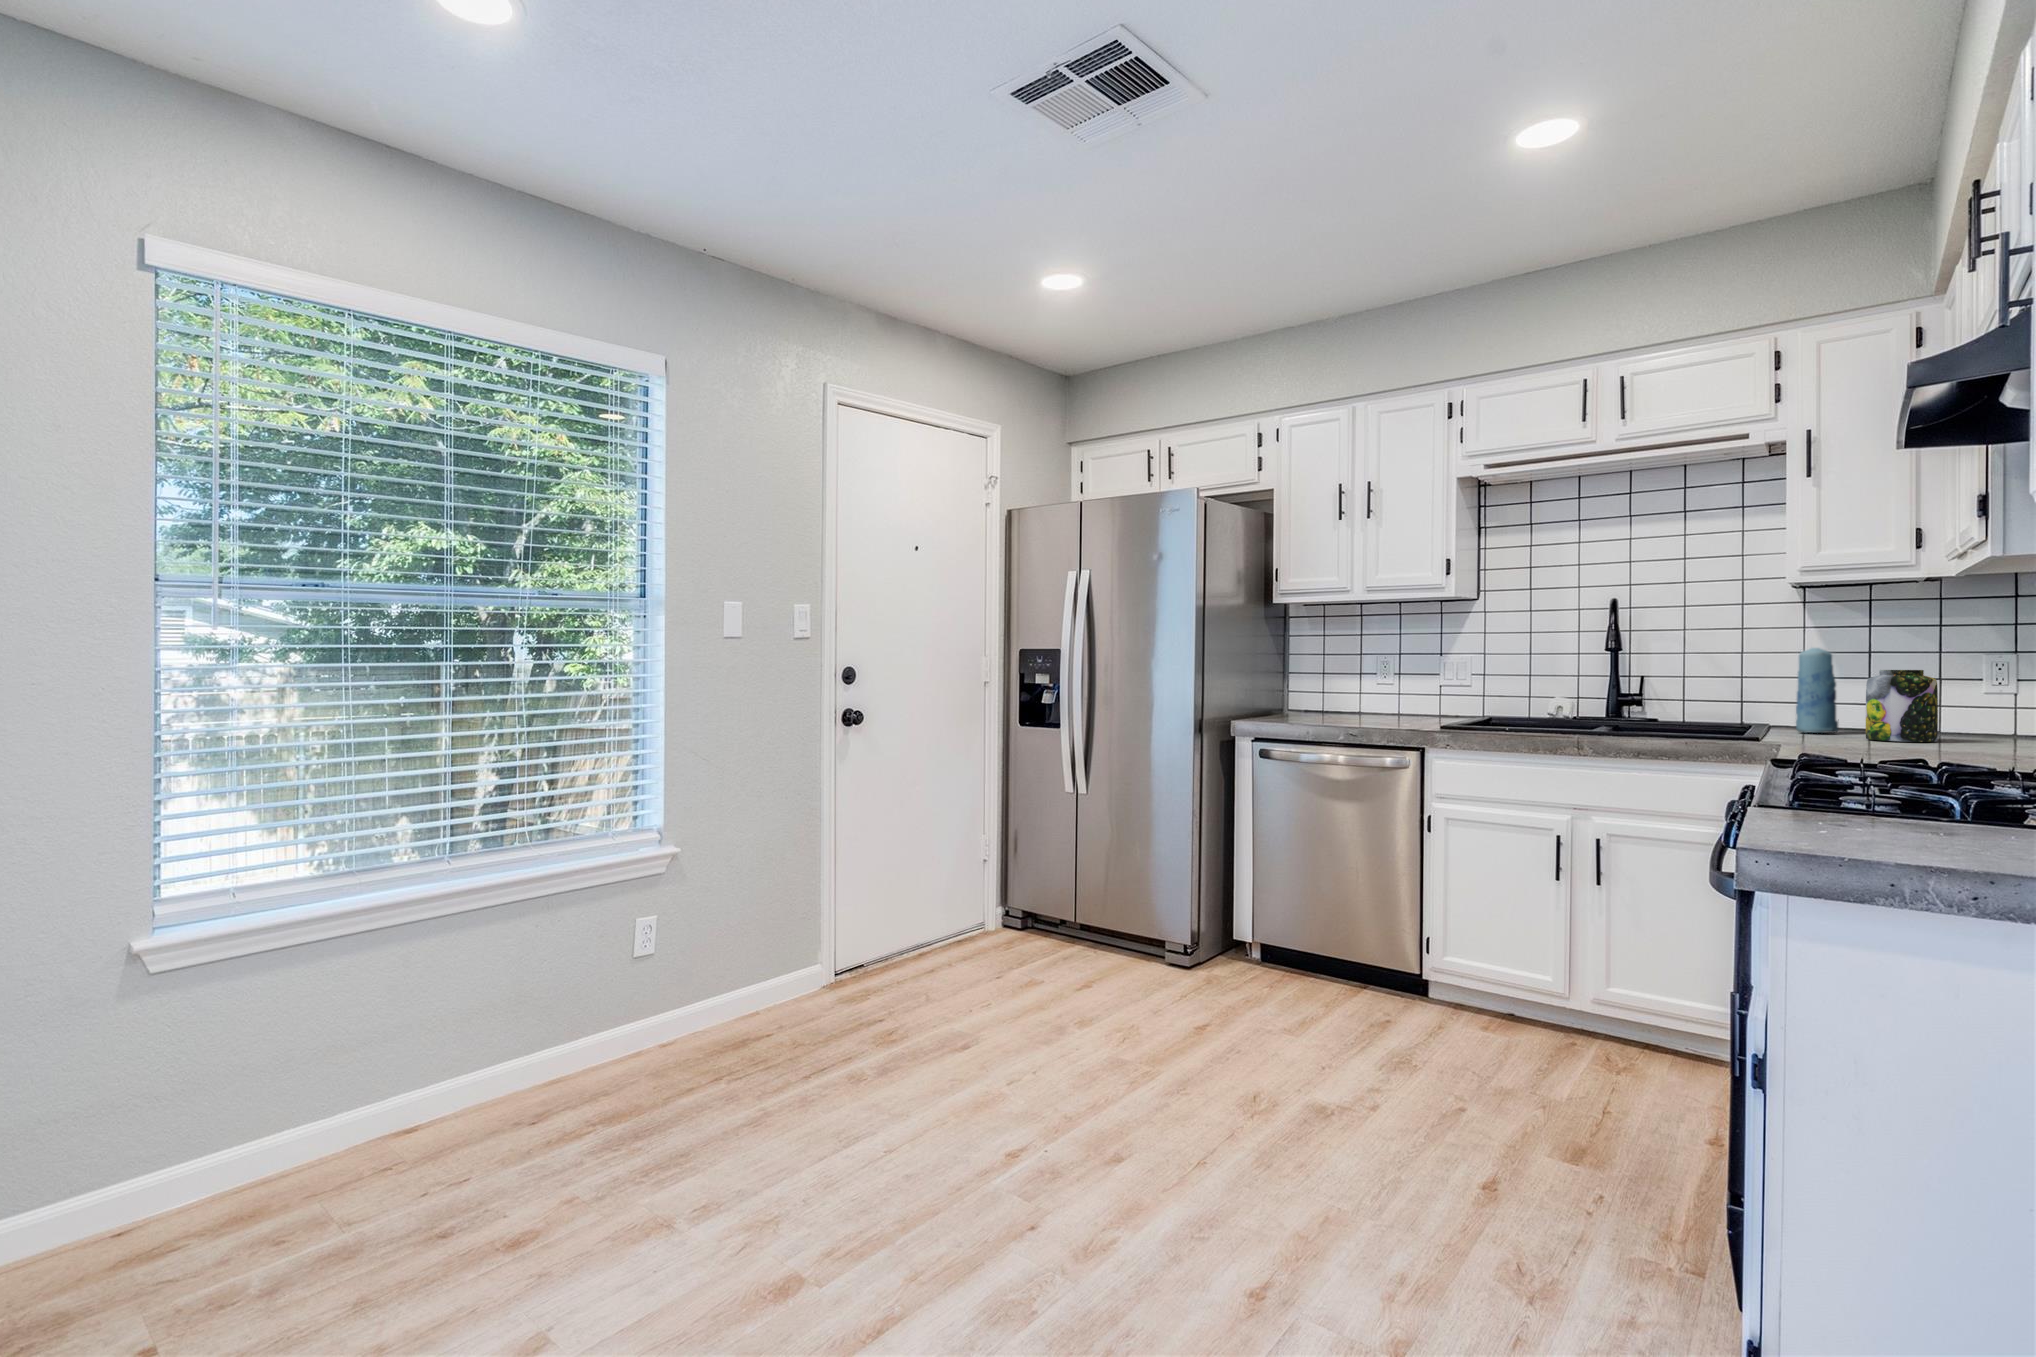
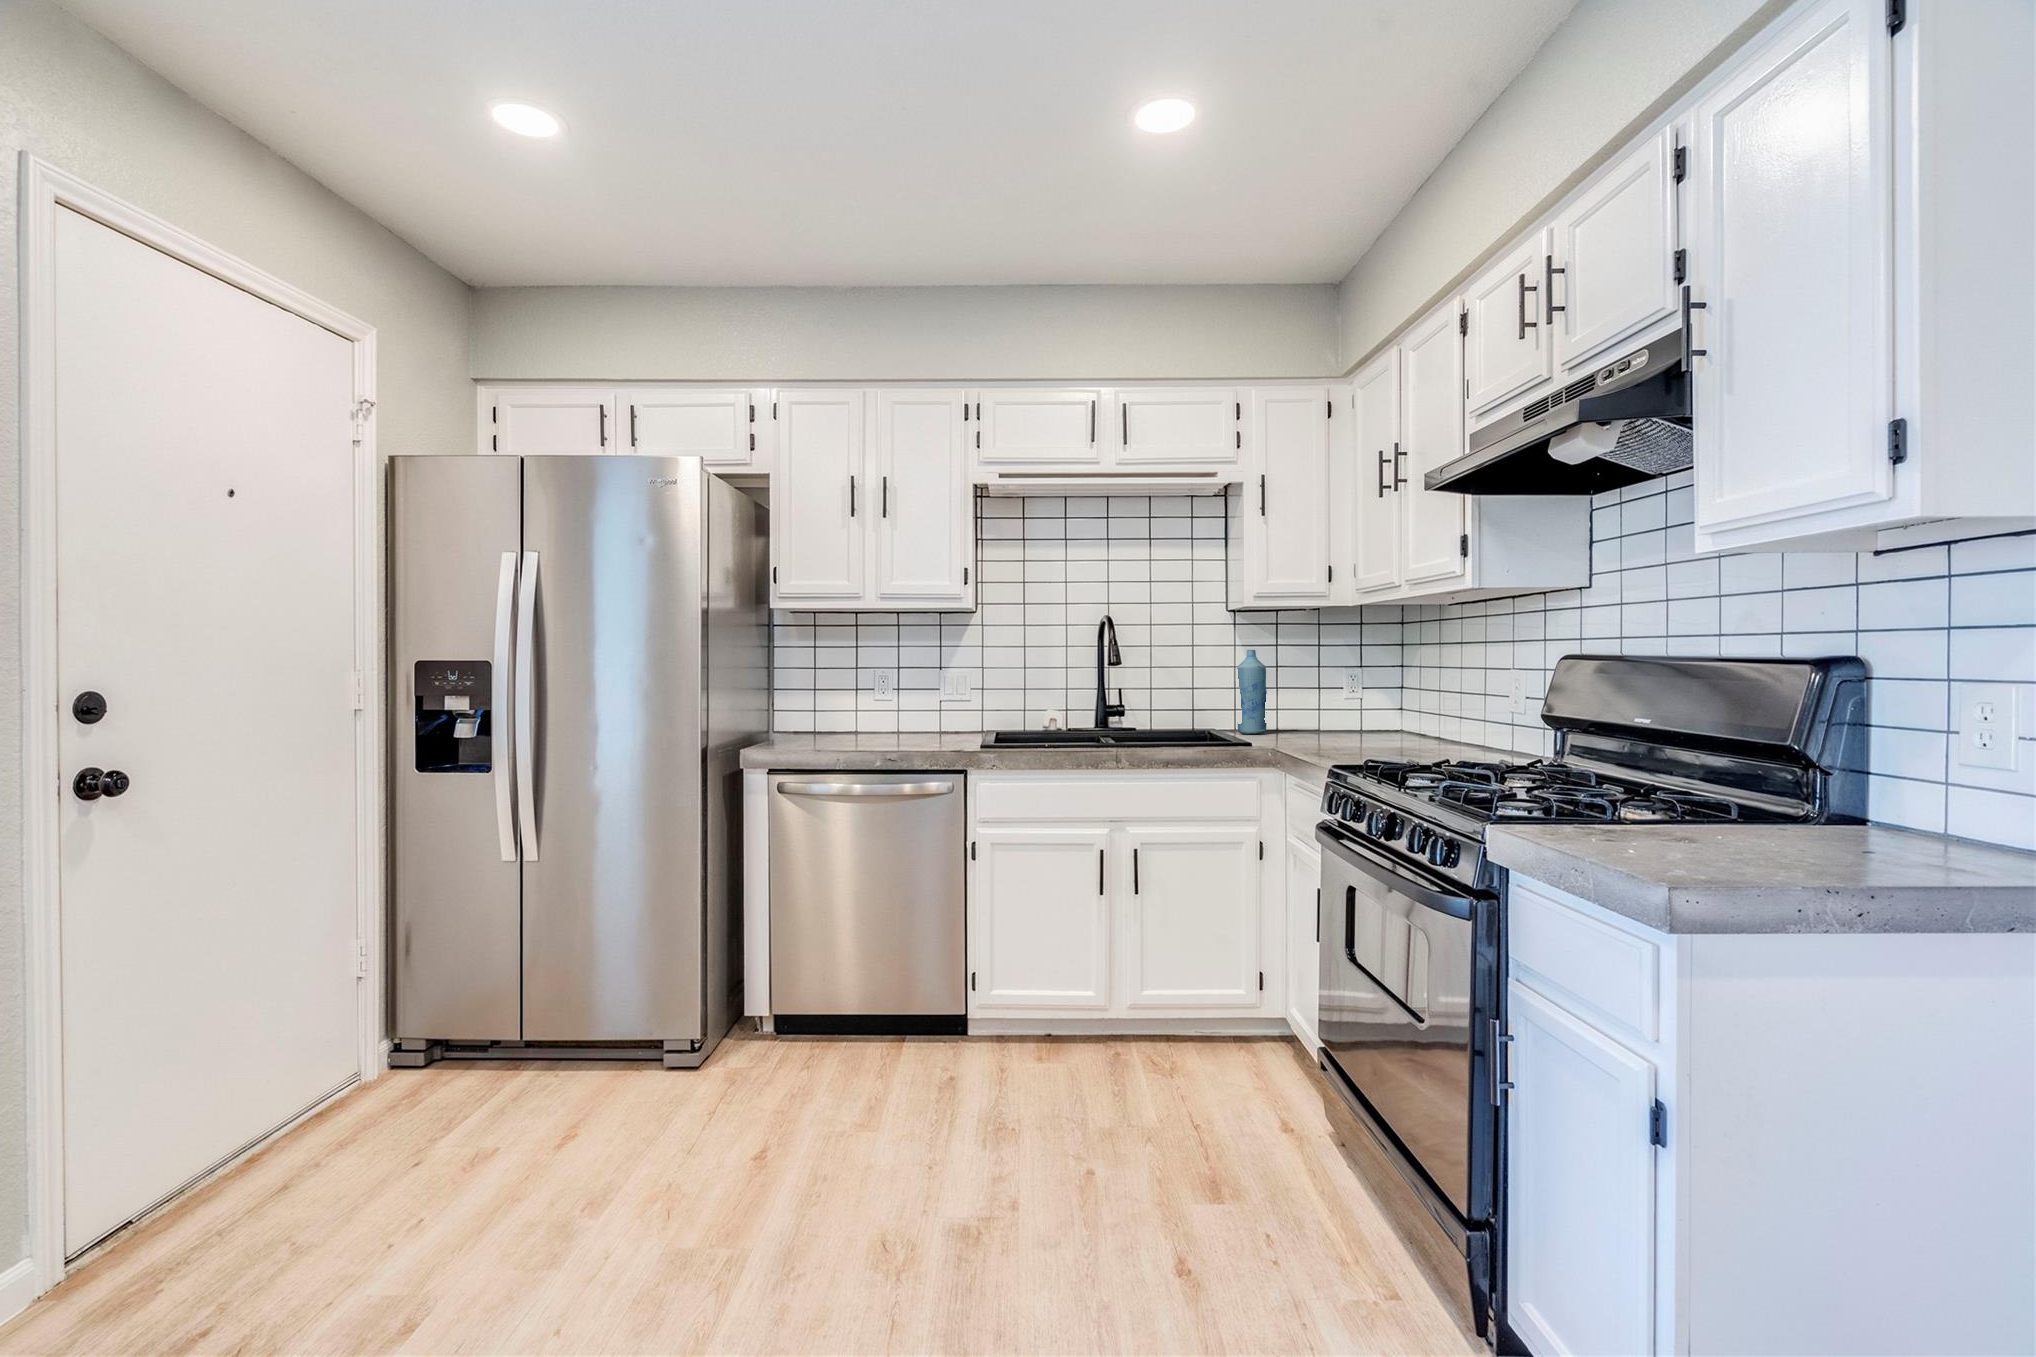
jar: present [1866,670,1938,742] -> none [1303,680,1350,739]

